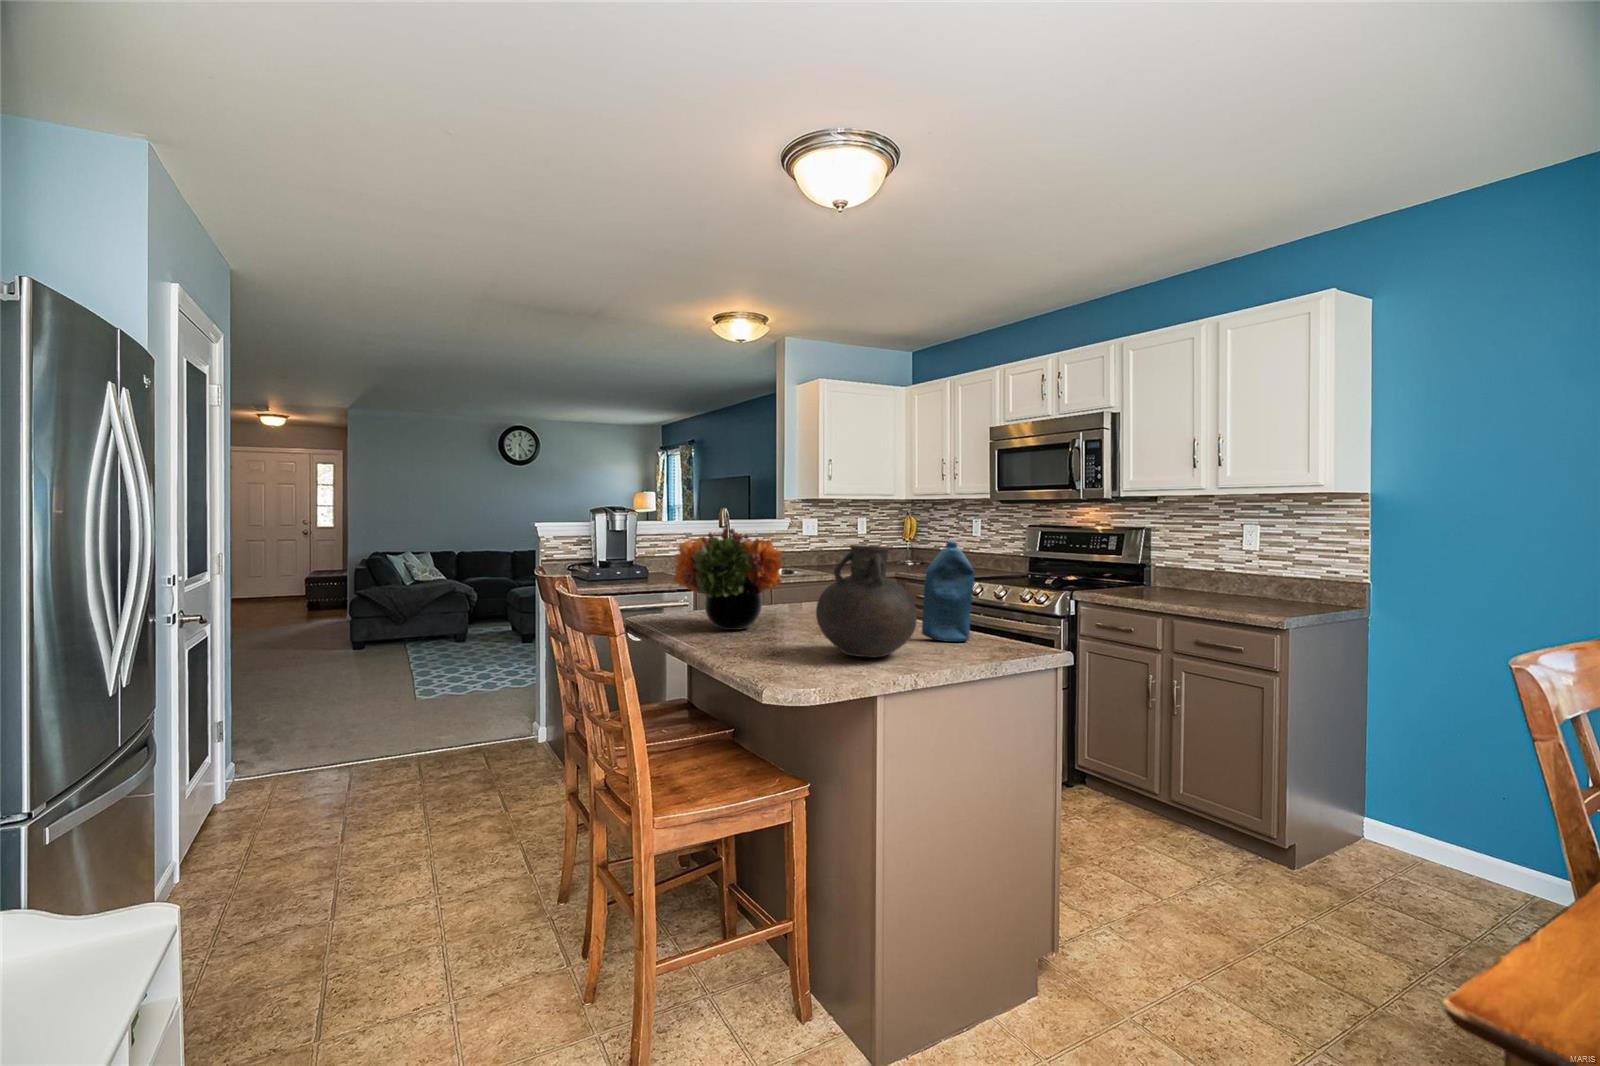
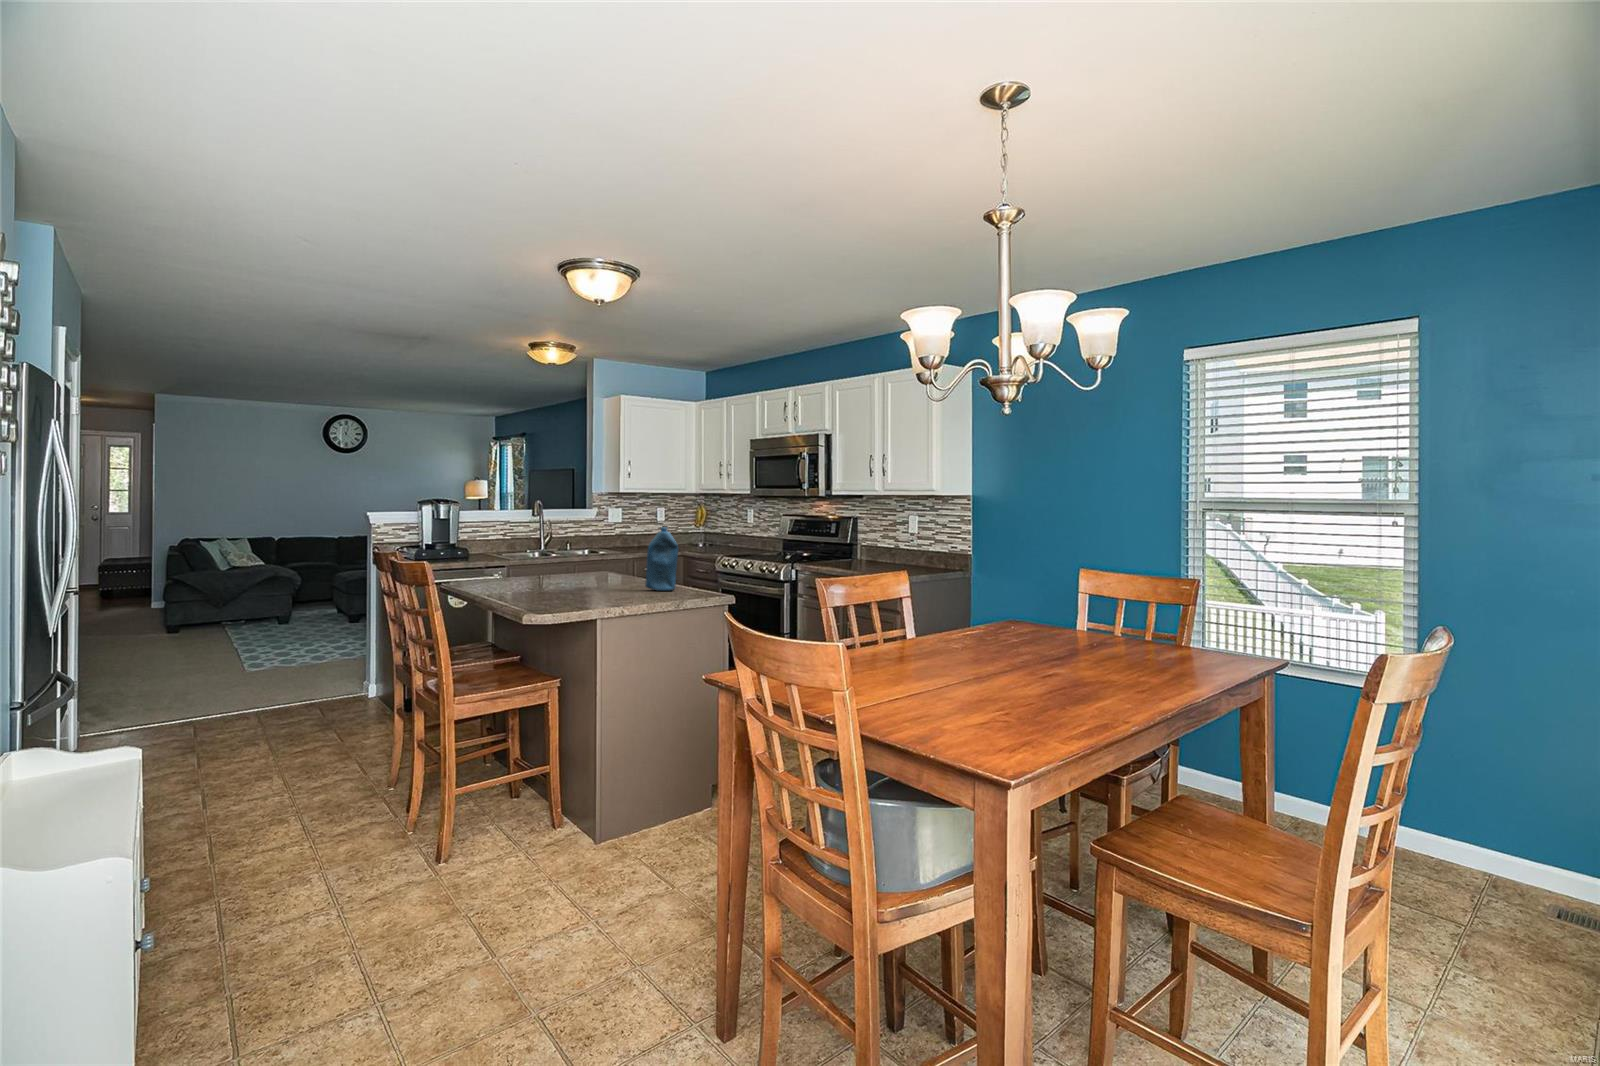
flower arrangement: present [674,528,783,630] -> none [477,518,559,587]
vase: present [816,545,917,658] -> none [568,530,632,598]

